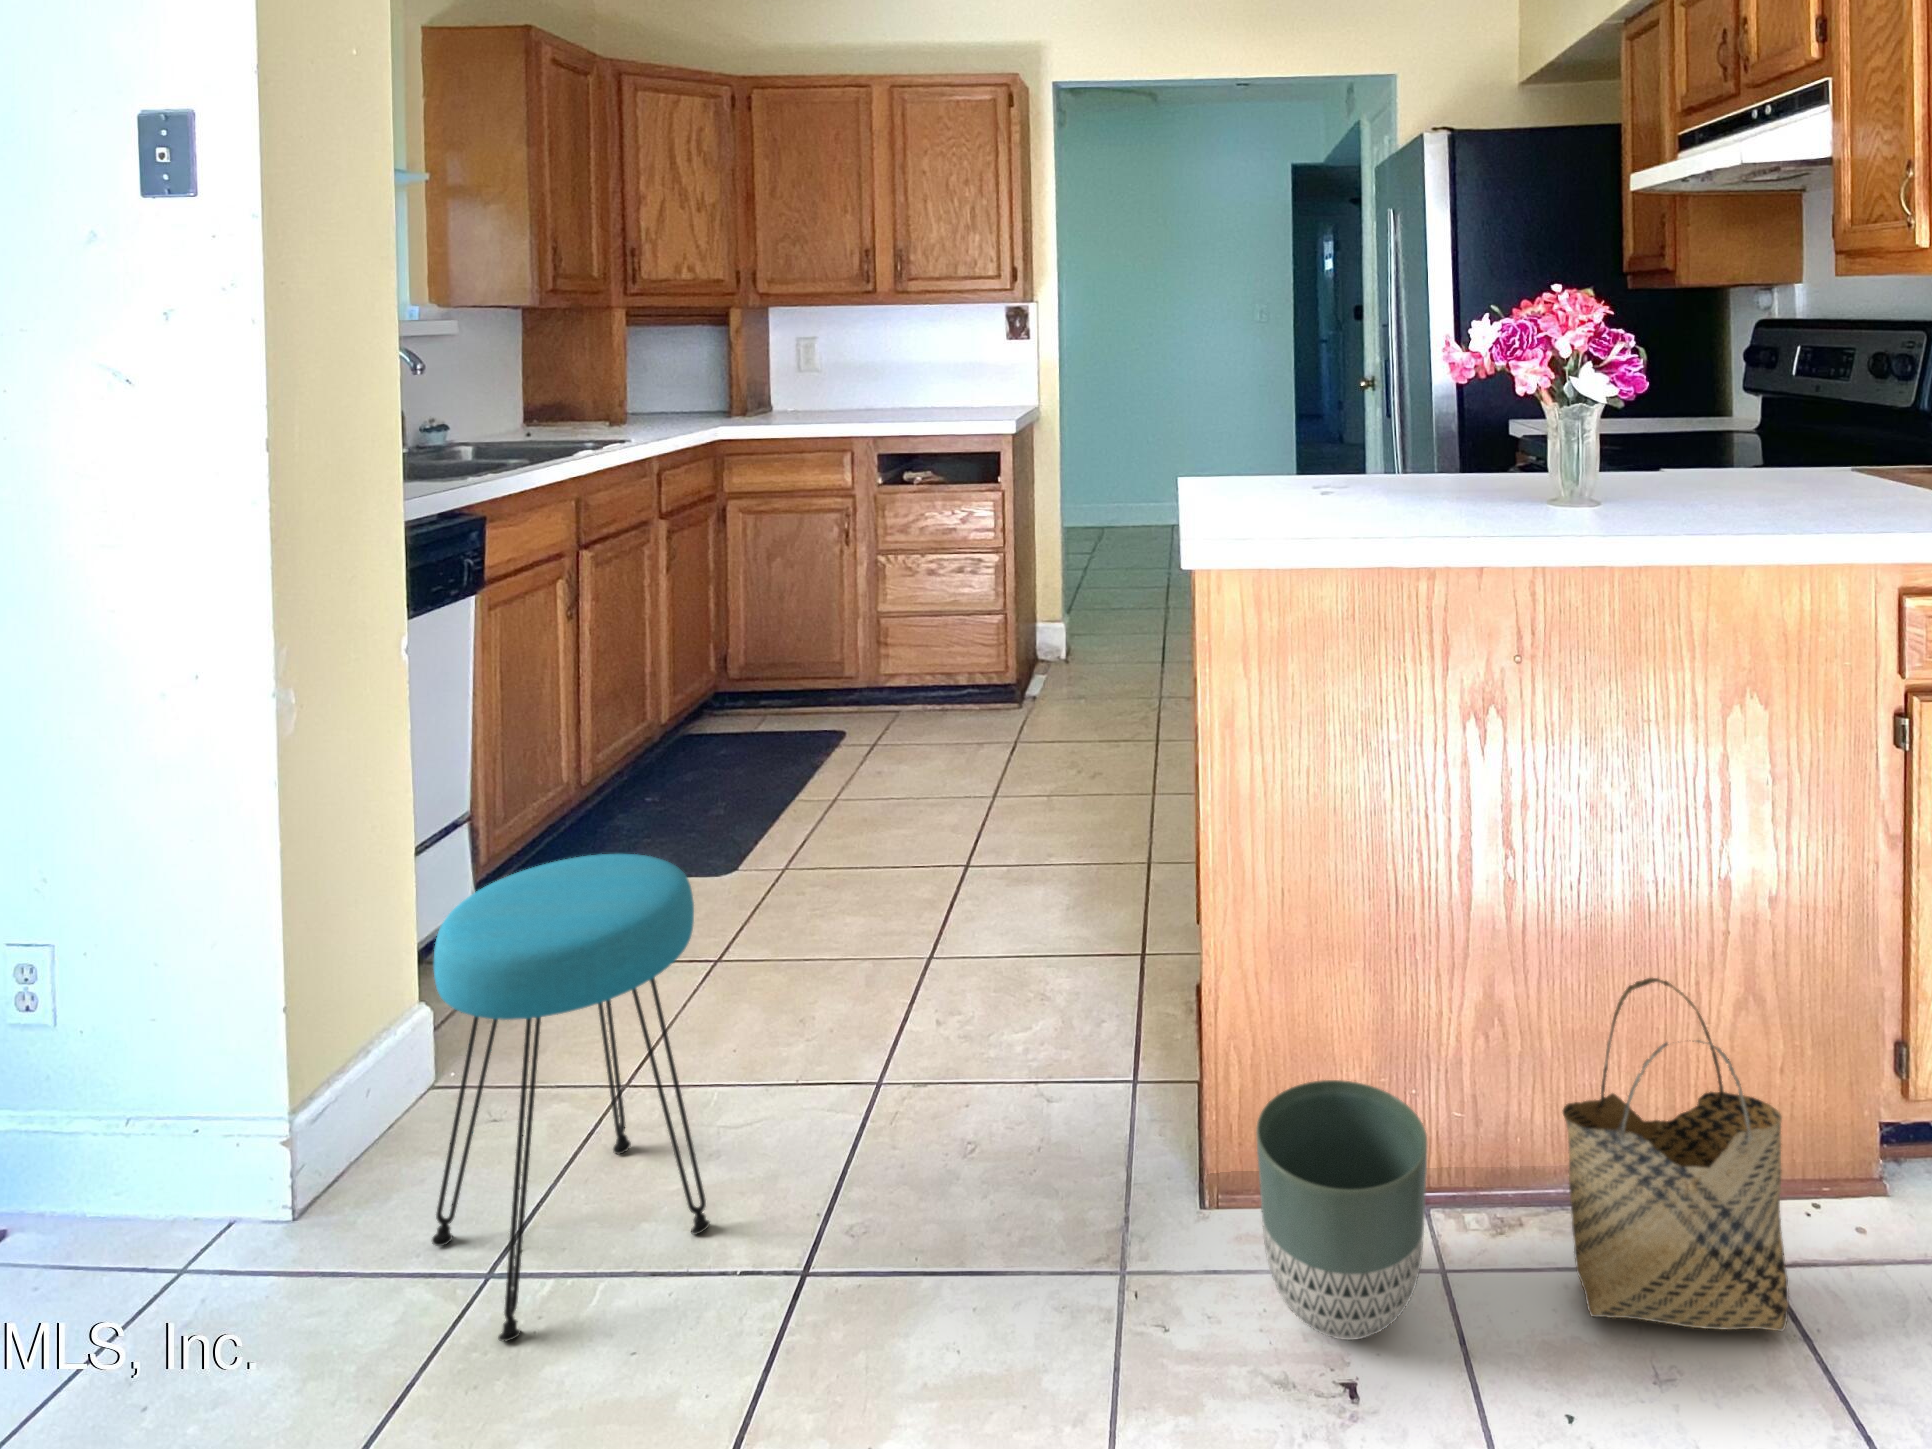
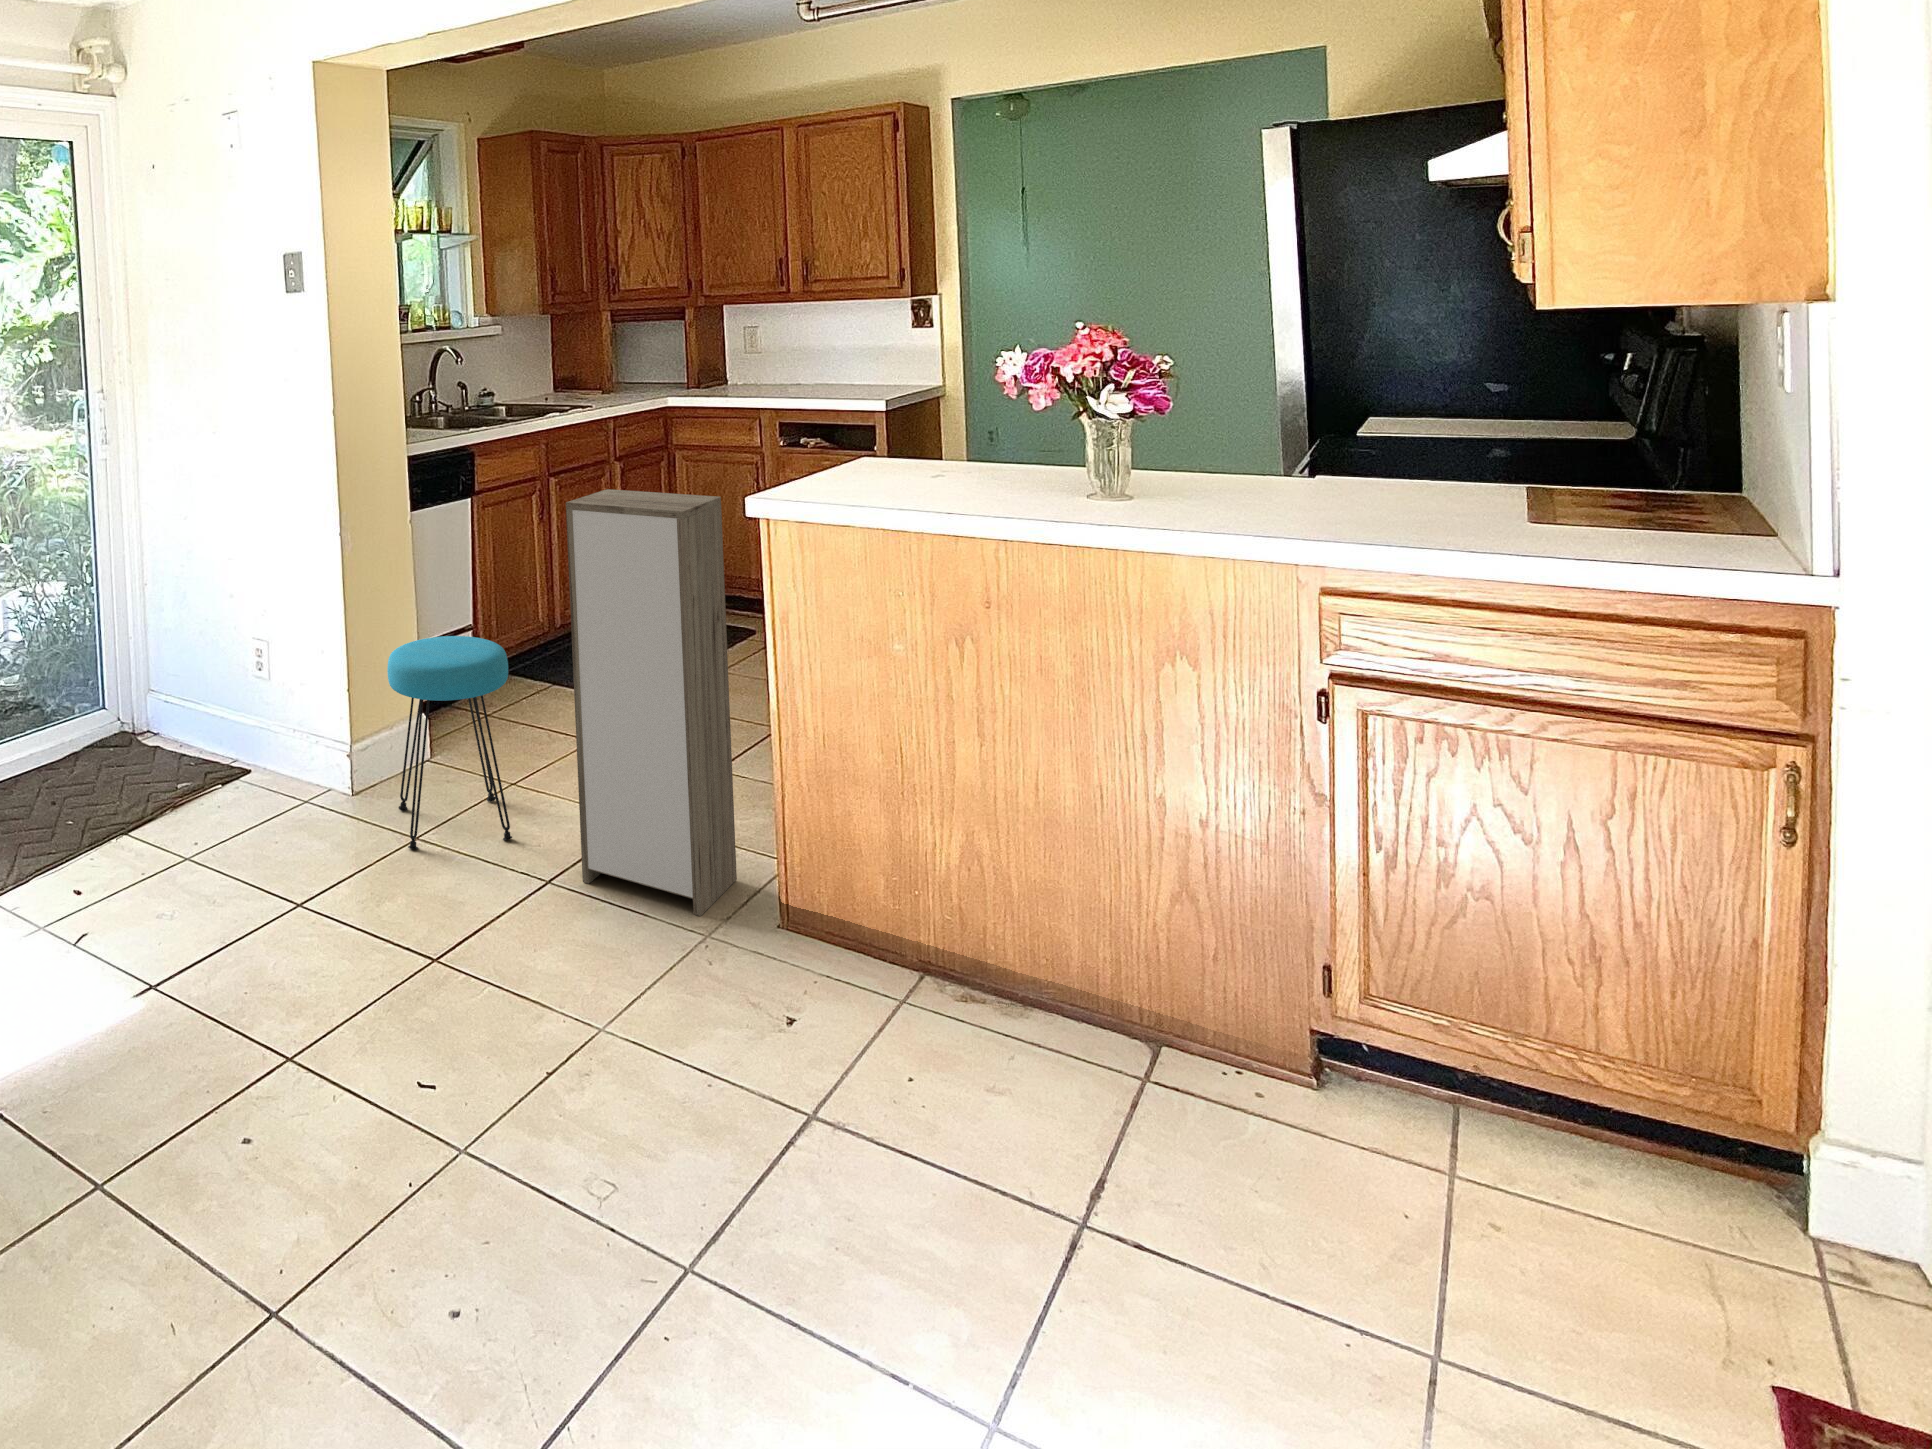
storage cabinet: none [881,549,1121,1271] -> present [566,489,737,916]
woven basket: present [1563,978,1789,1331] -> none [947,833,1114,1083]
planter: present [1256,1080,1428,1340] -> none [746,842,855,986]

